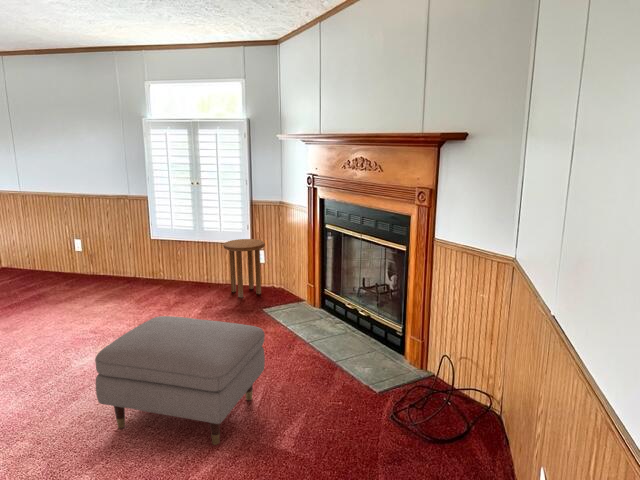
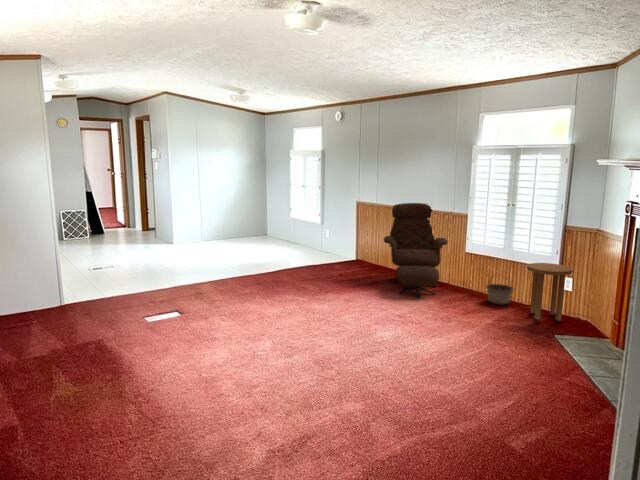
lounge chair: none [42,189,128,304] -> present [384,203,448,298]
basket: none [182,258,211,290] -> present [486,277,514,305]
ottoman: present [95,316,265,445] -> none [380,309,524,422]

